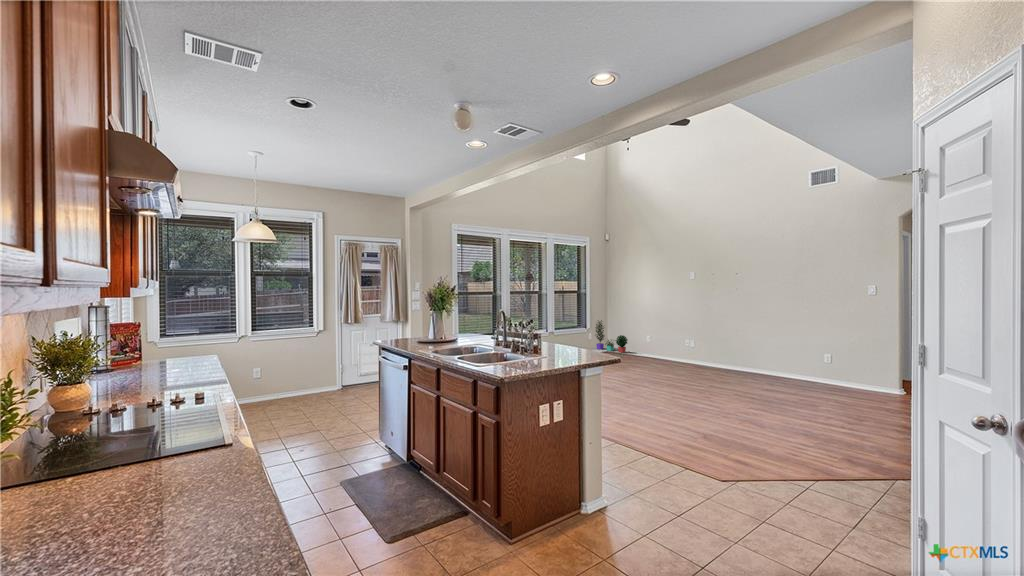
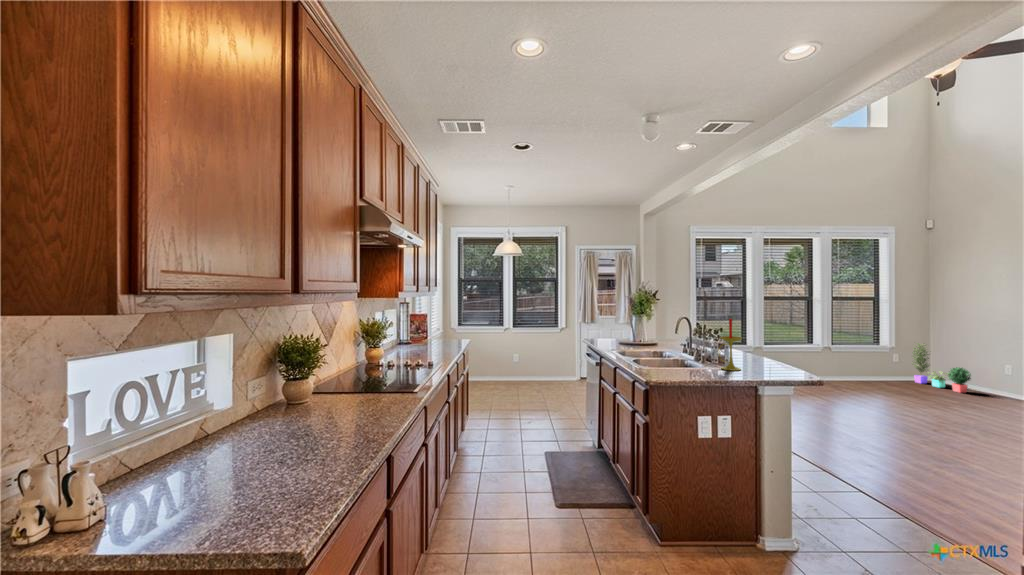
candle: none [541,308,560,357] -> present [718,319,742,371]

